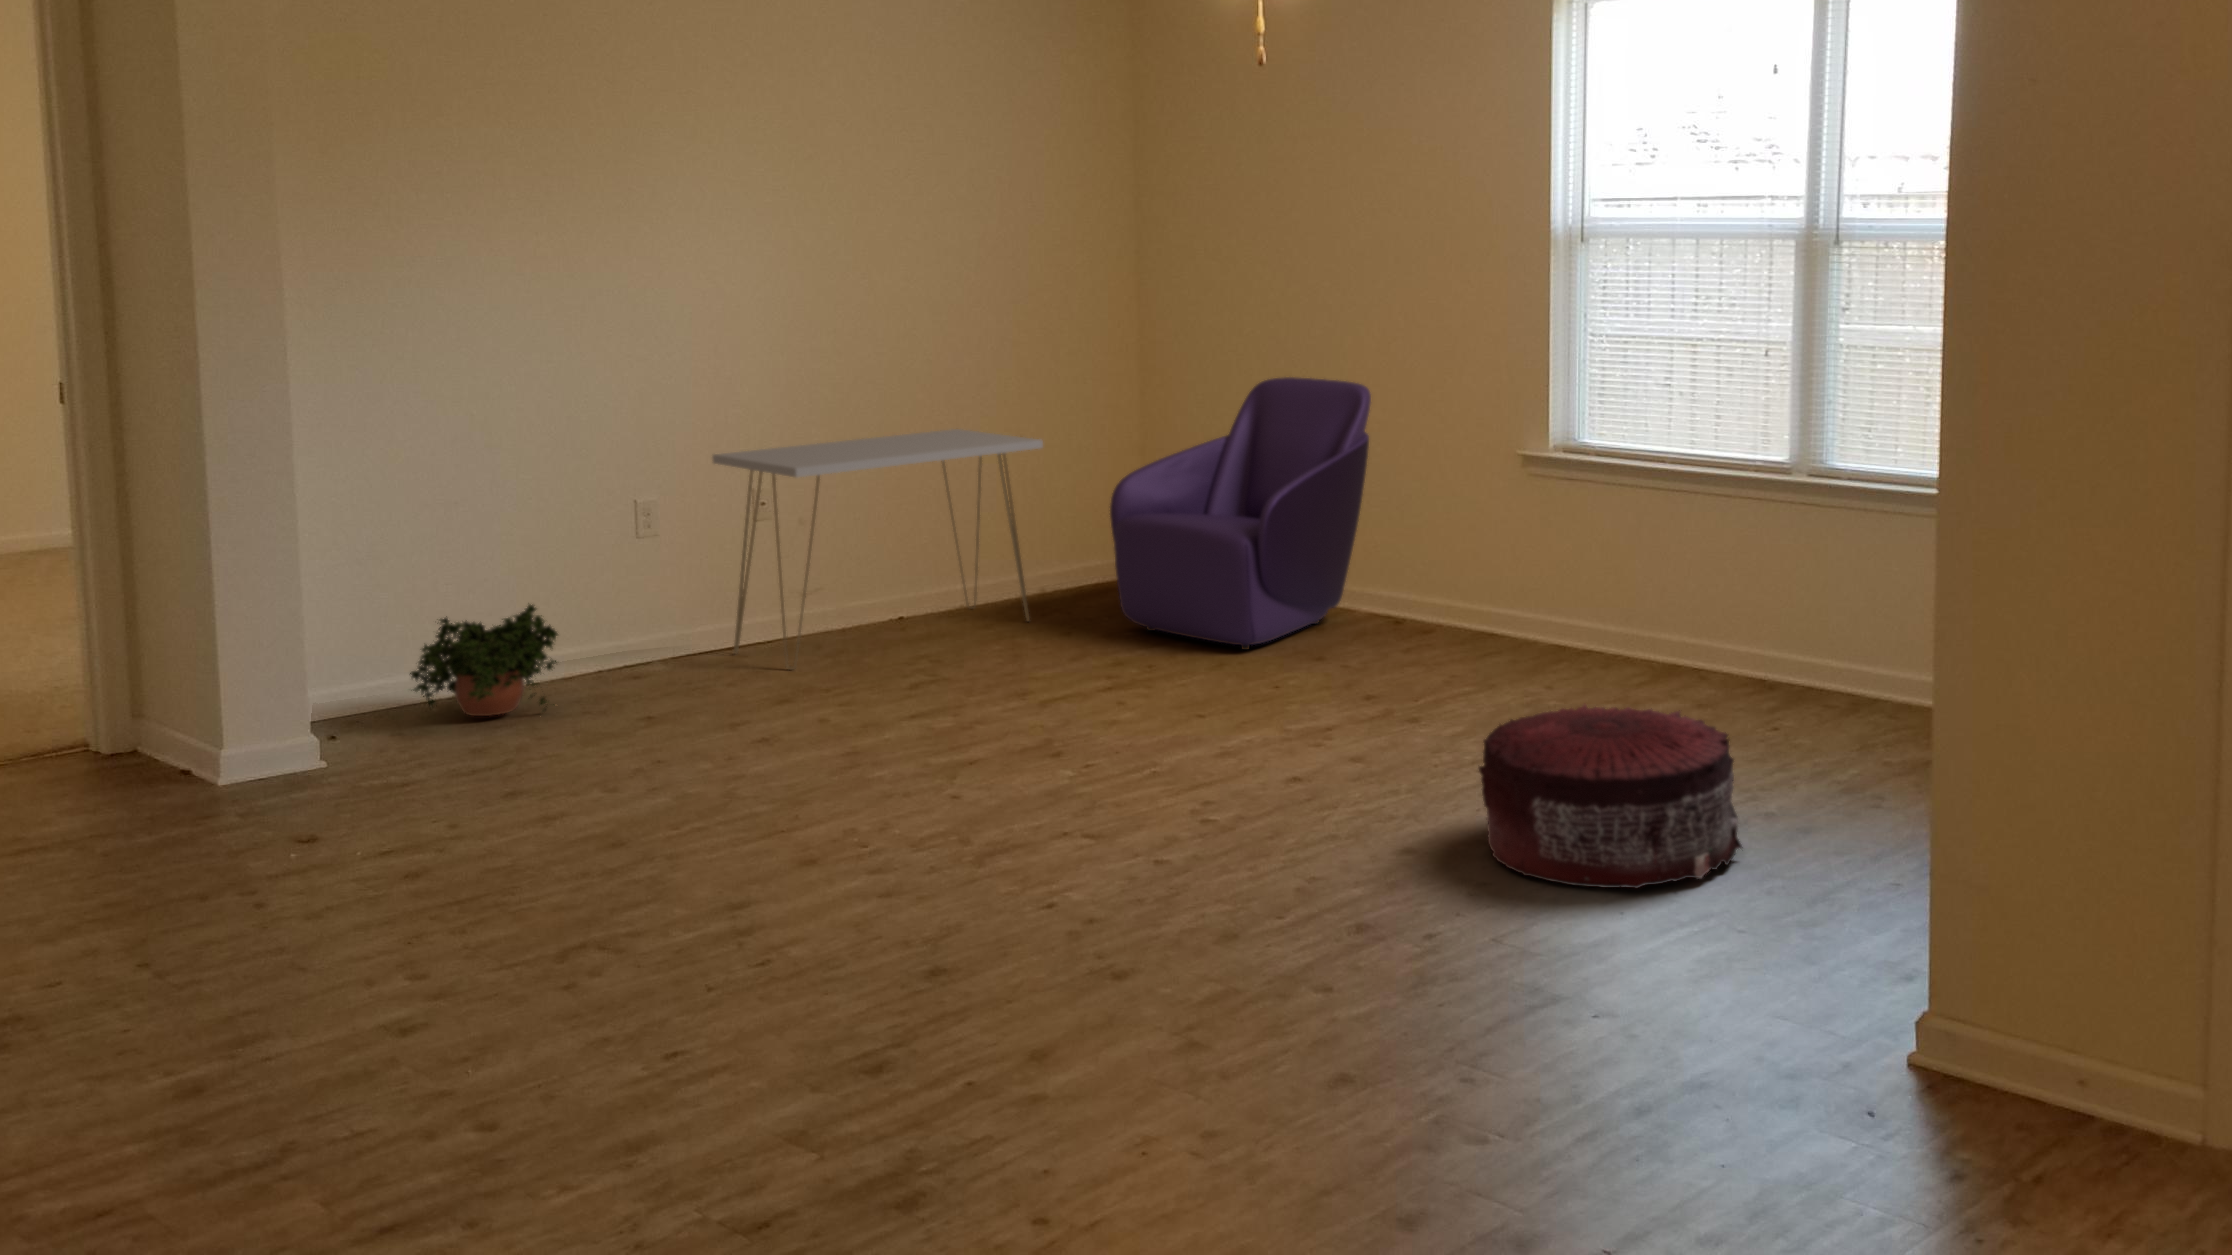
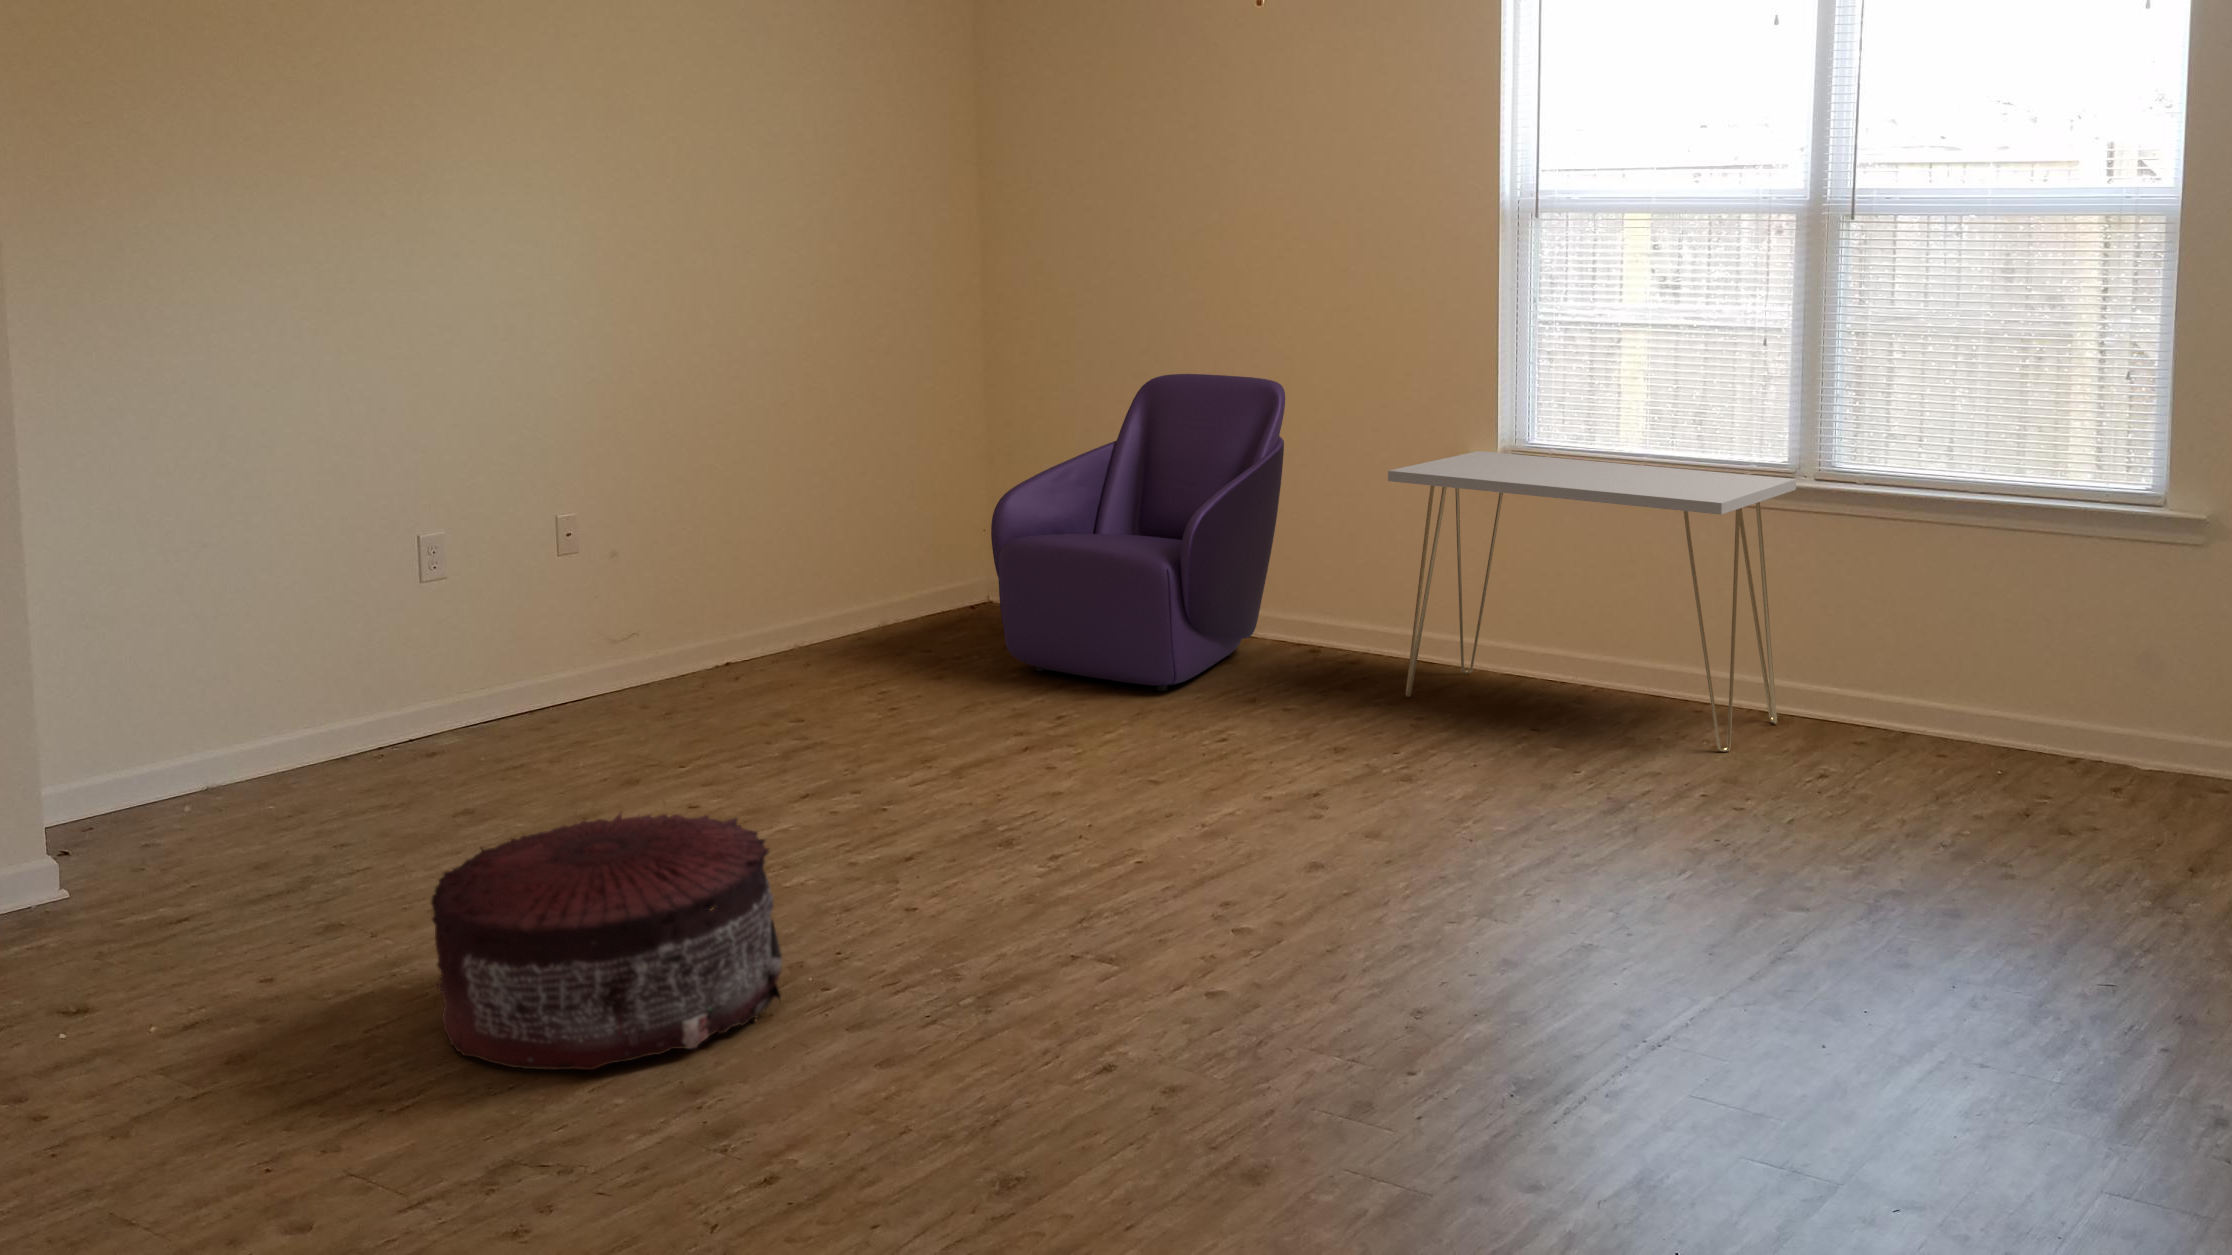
console table: present [713,429,1043,670] -> present [1388,451,1796,752]
potted plant: present [410,603,558,716] -> none [158,669,354,815]
pouf: present [1479,705,1743,888] -> present [431,813,782,1070]

